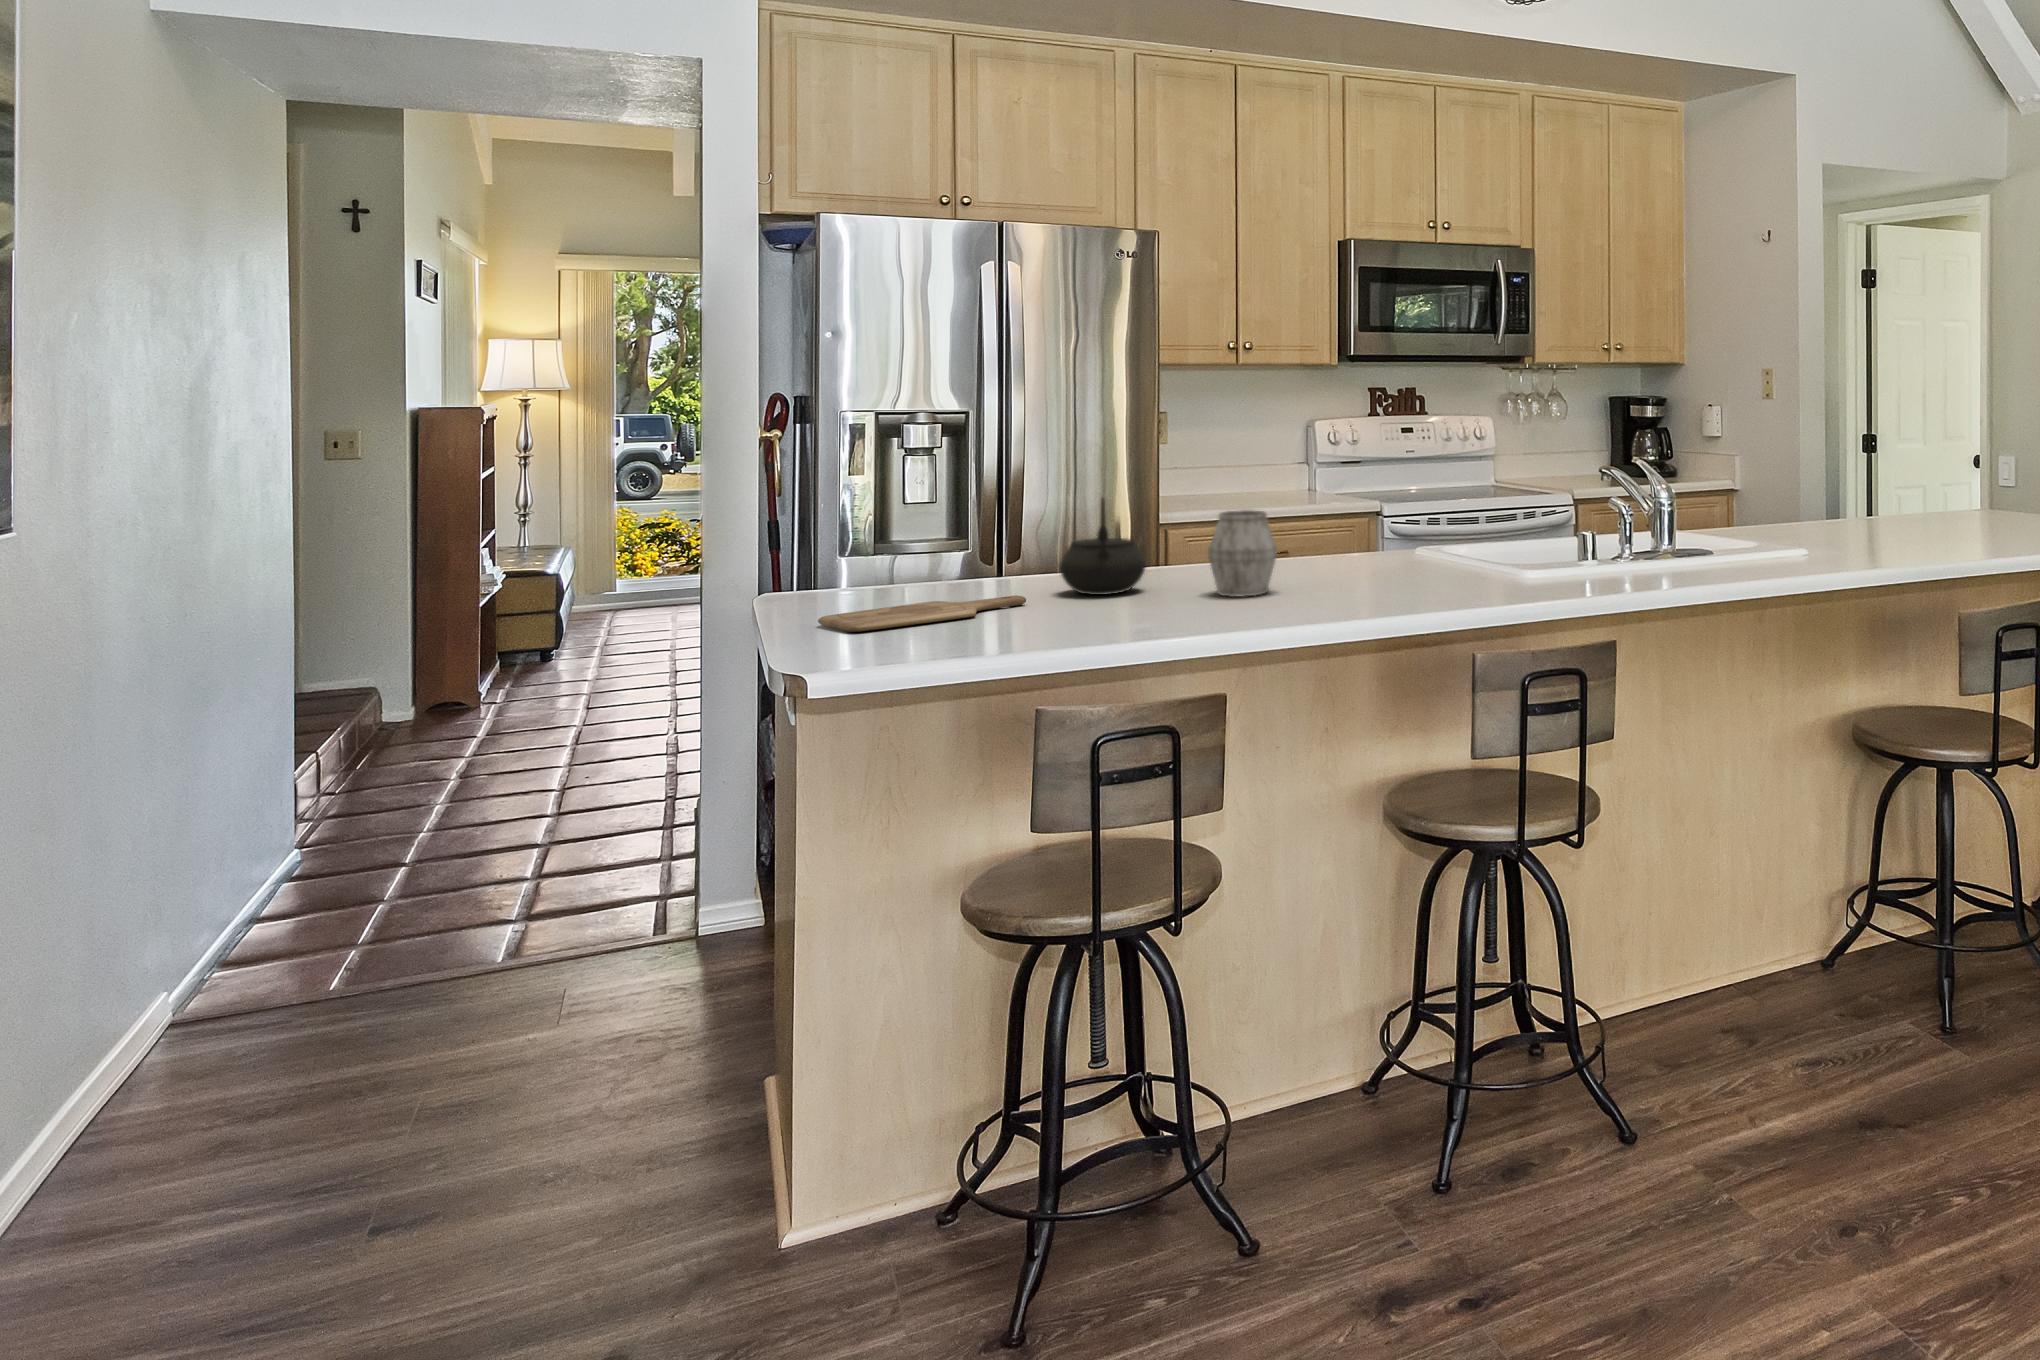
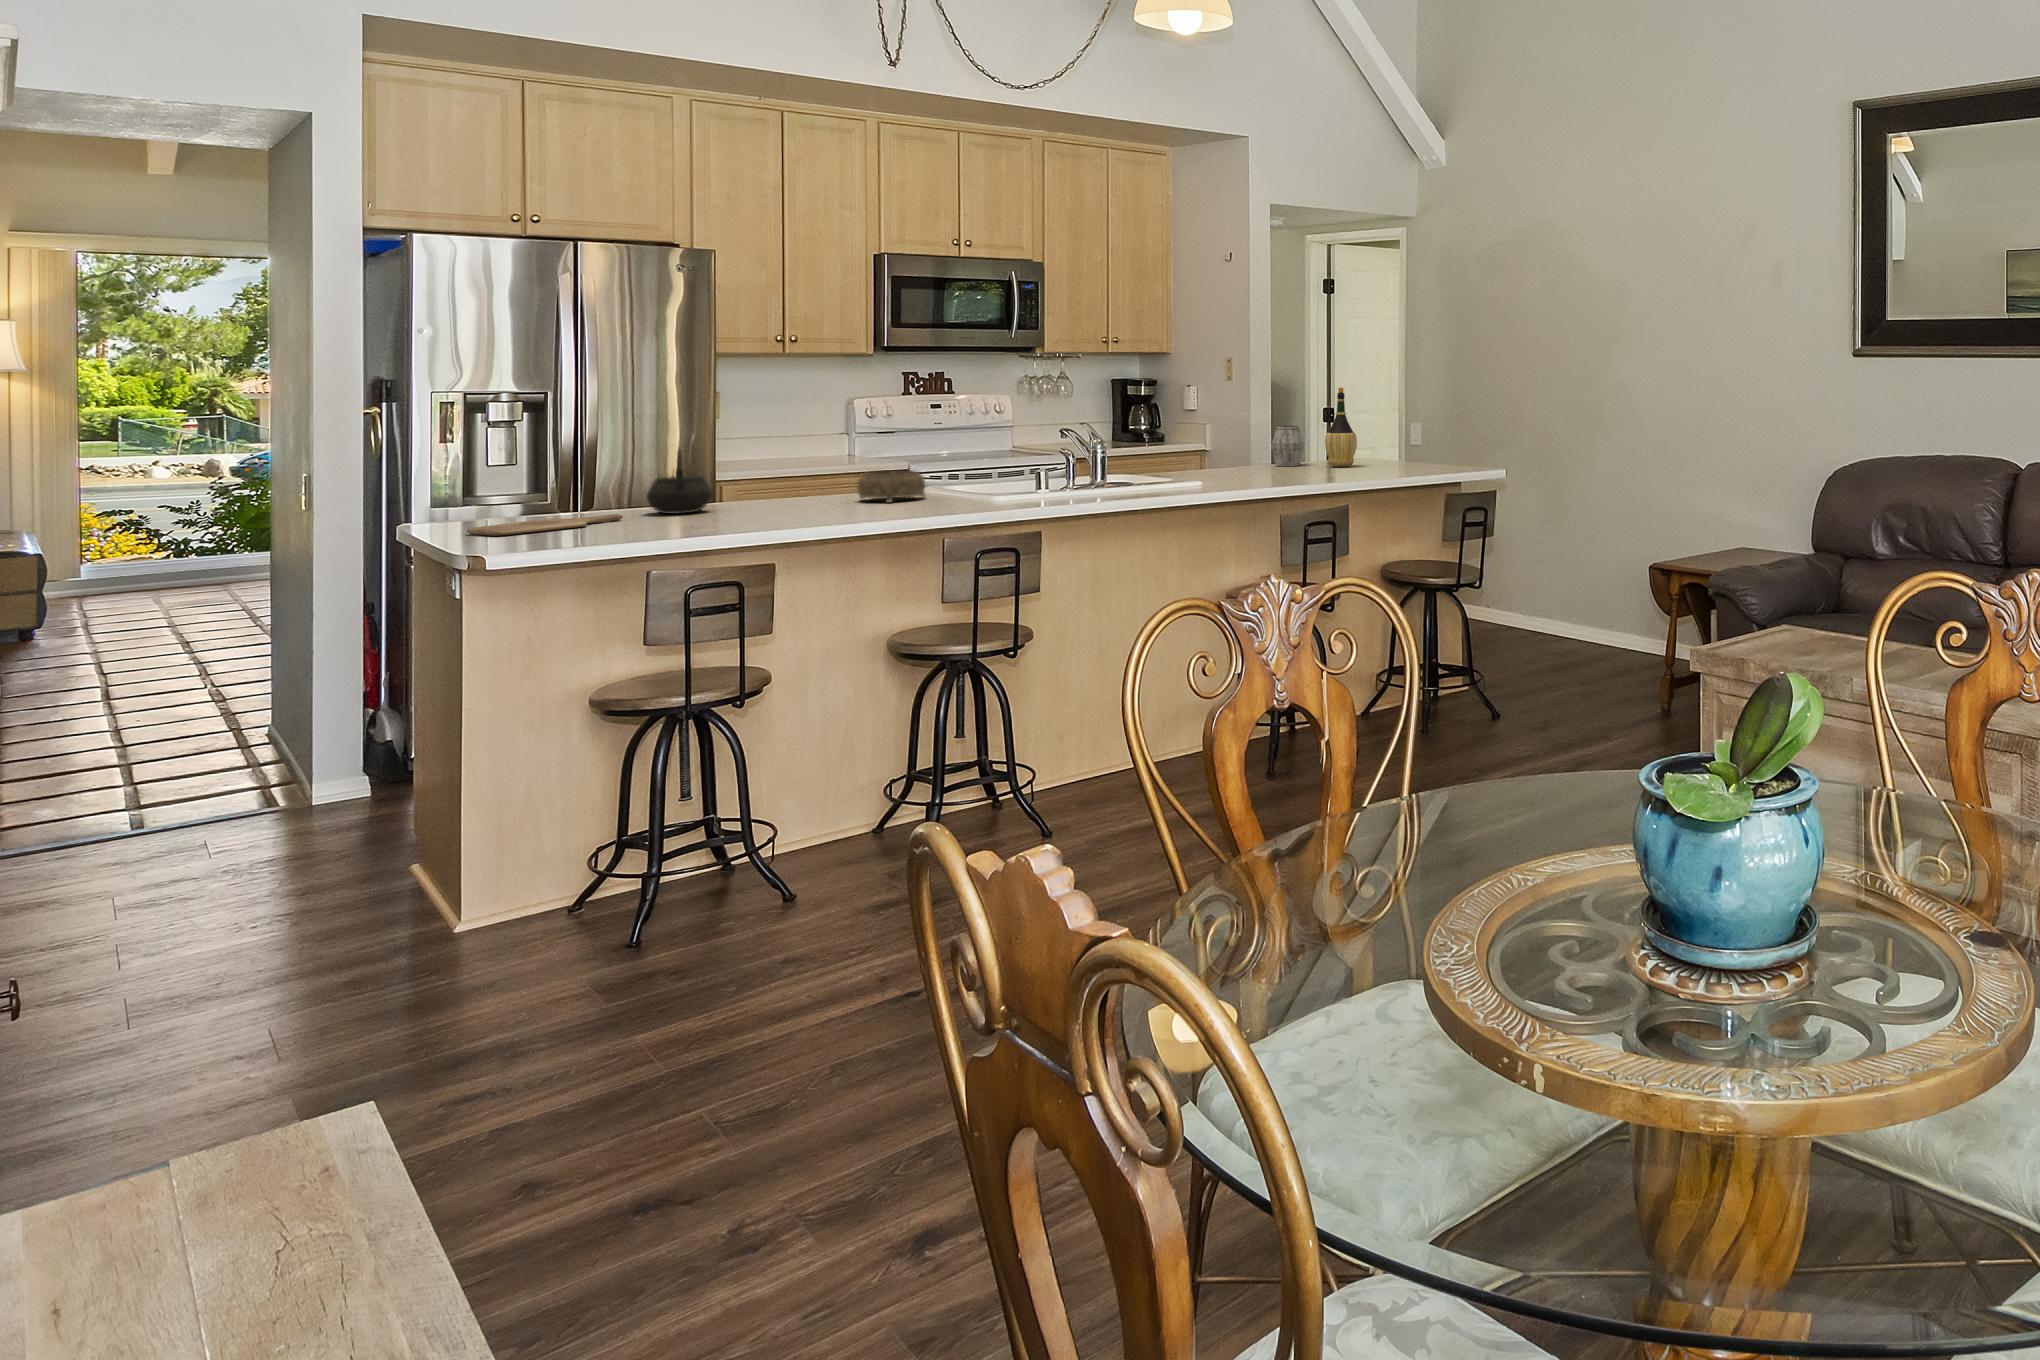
wine bottle: none [1977,413,2027,533] -> present [1325,387,1357,467]
mug: present [1208,510,1277,597] -> present [1271,426,1304,466]
decorative bowl: none [1338,533,1431,585] -> present [857,470,925,503]

